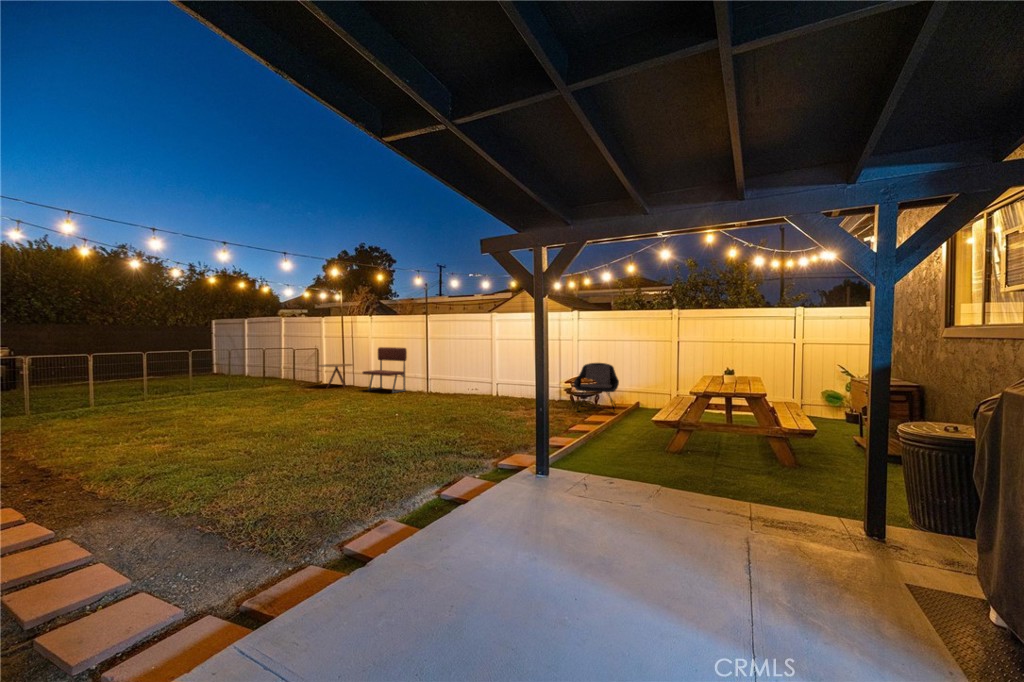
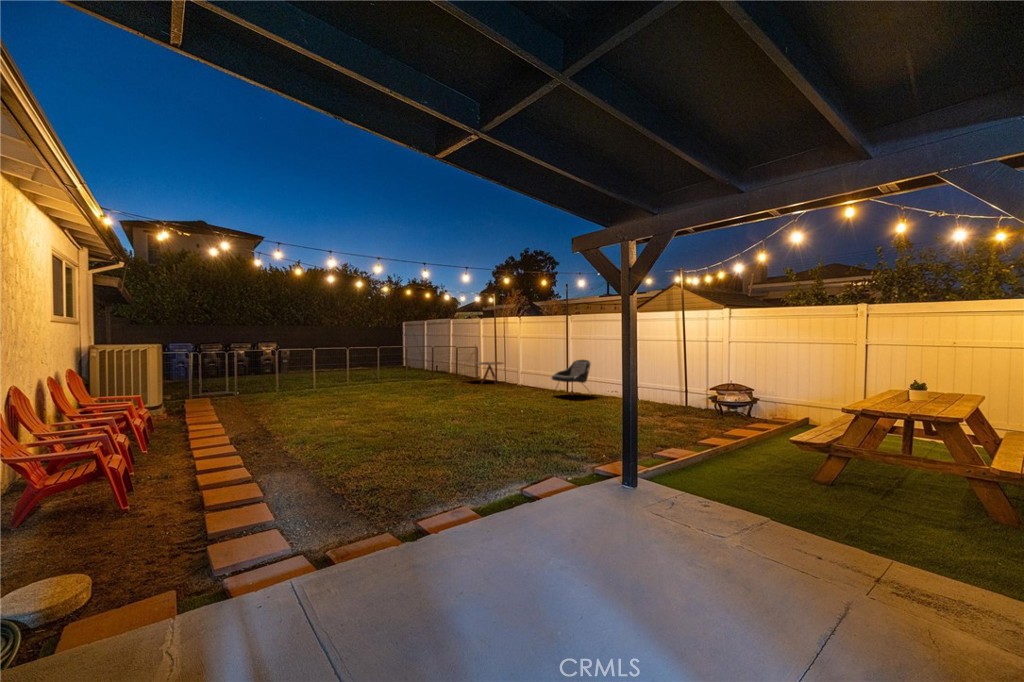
bench: present [362,347,407,393] -> none [509,347,548,391]
lounge chair: present [574,363,619,414] -> present [552,360,592,397]

